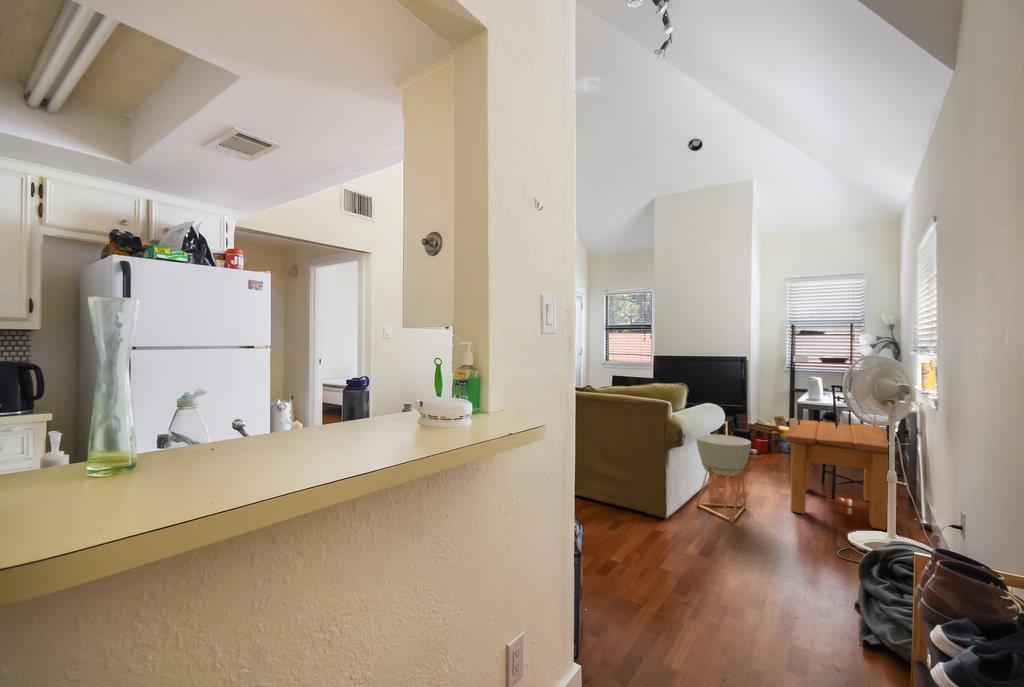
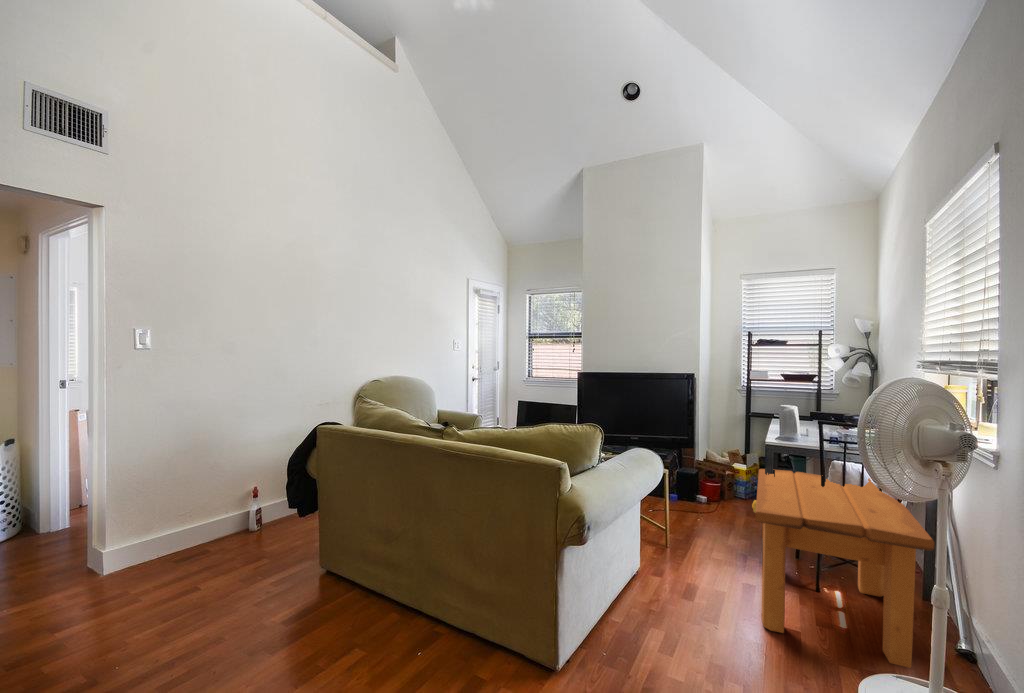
planter: present [696,434,751,522] -> none [620,504,704,663]

